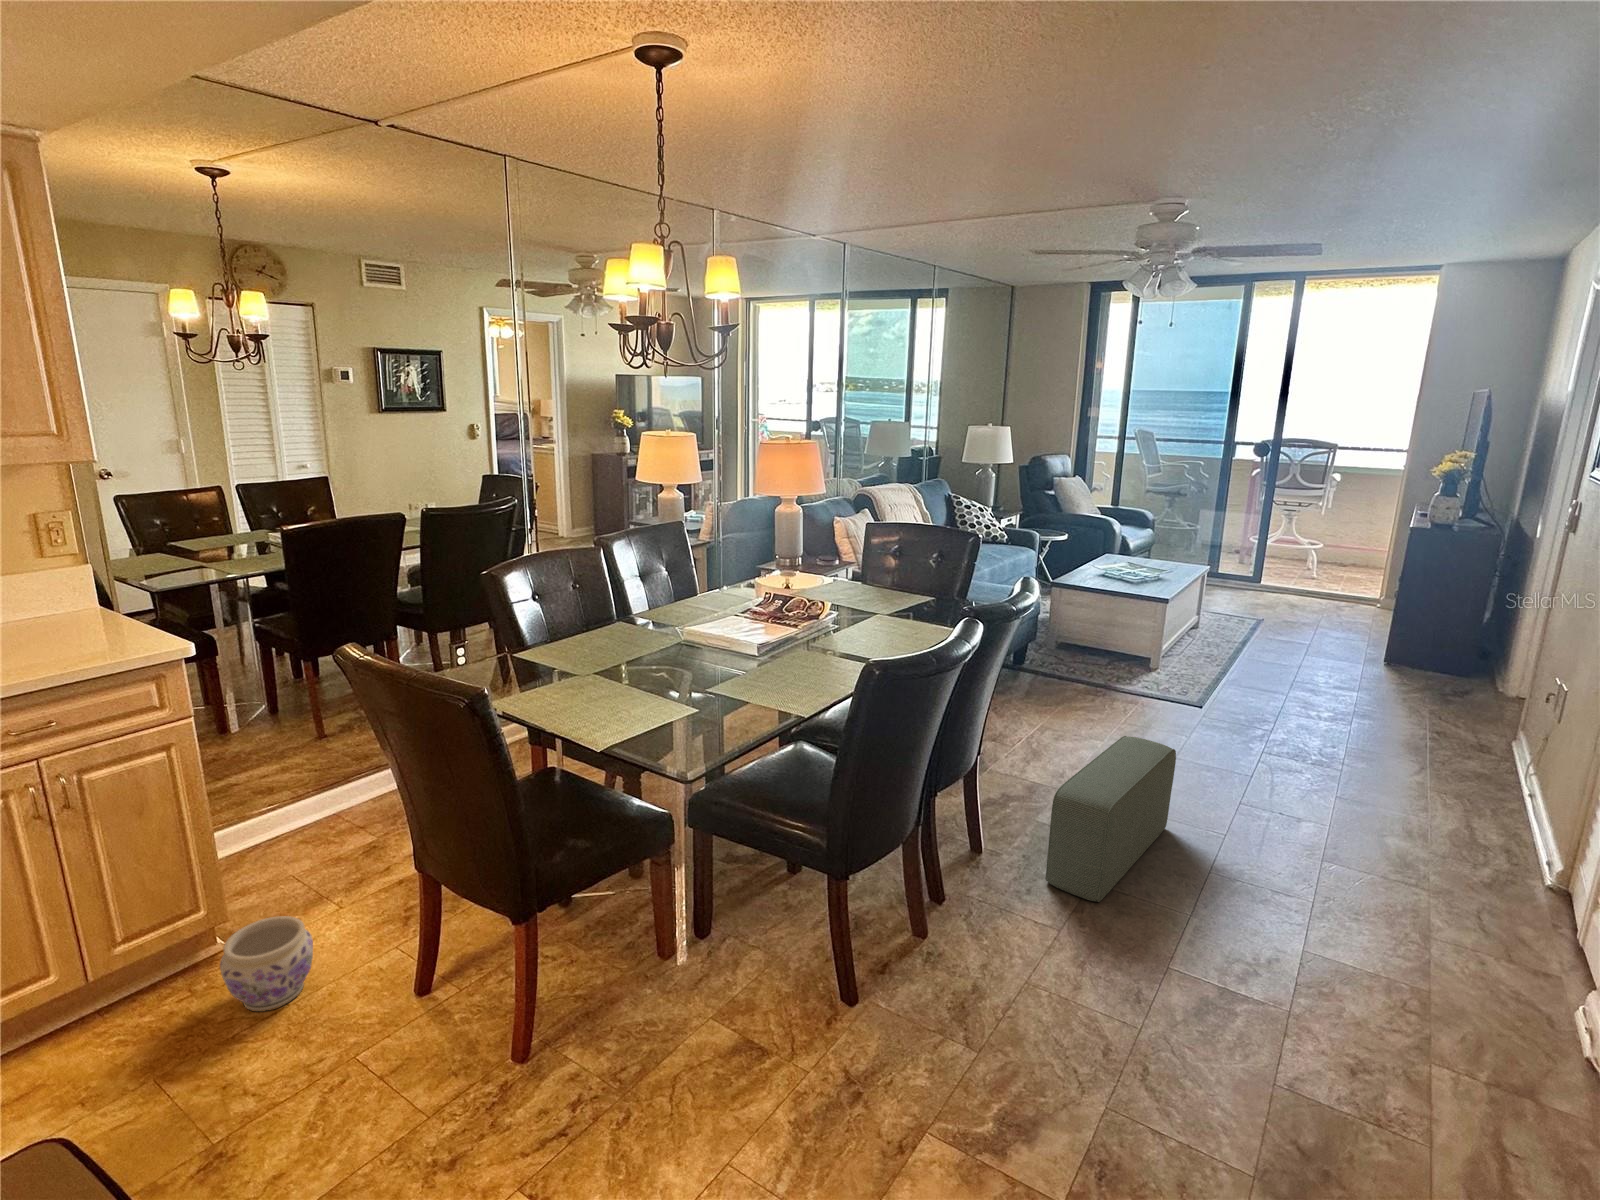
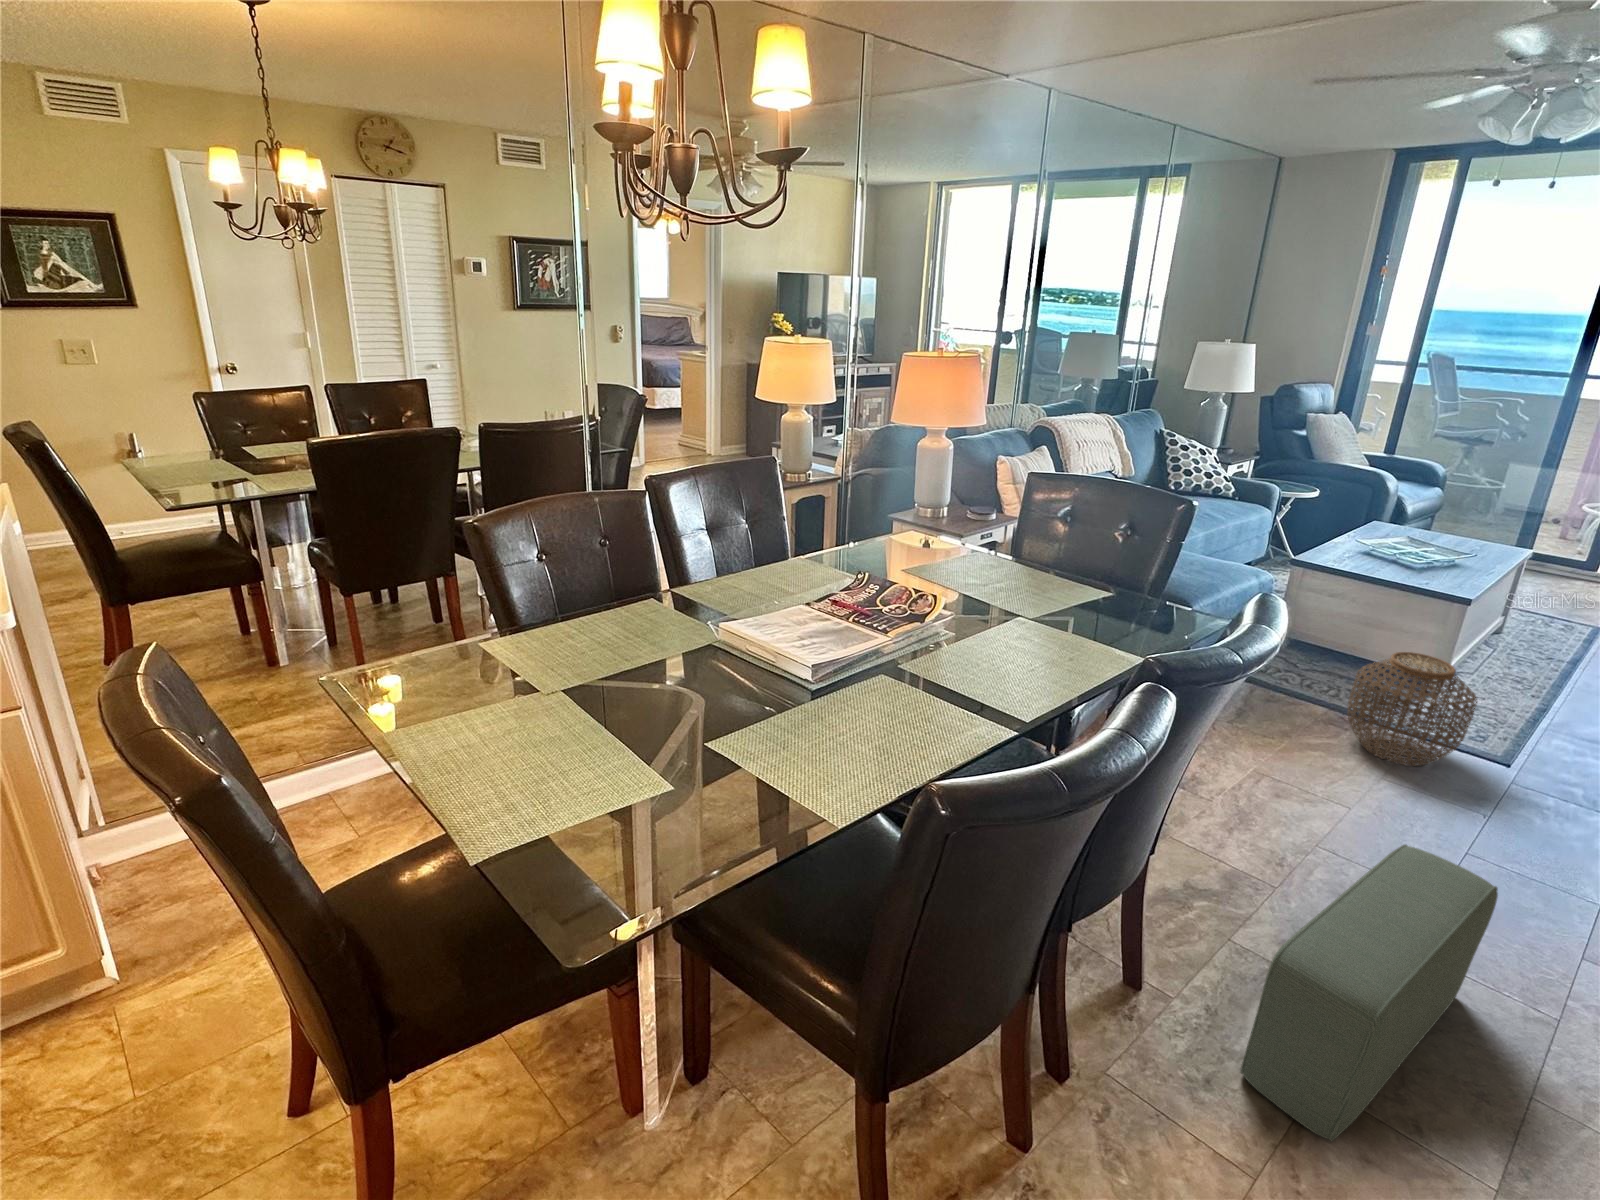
woven basket: none [1098,635,1174,714] -> present [1347,652,1477,766]
planter: present [220,916,313,1012] -> none [61,960,194,1089]

